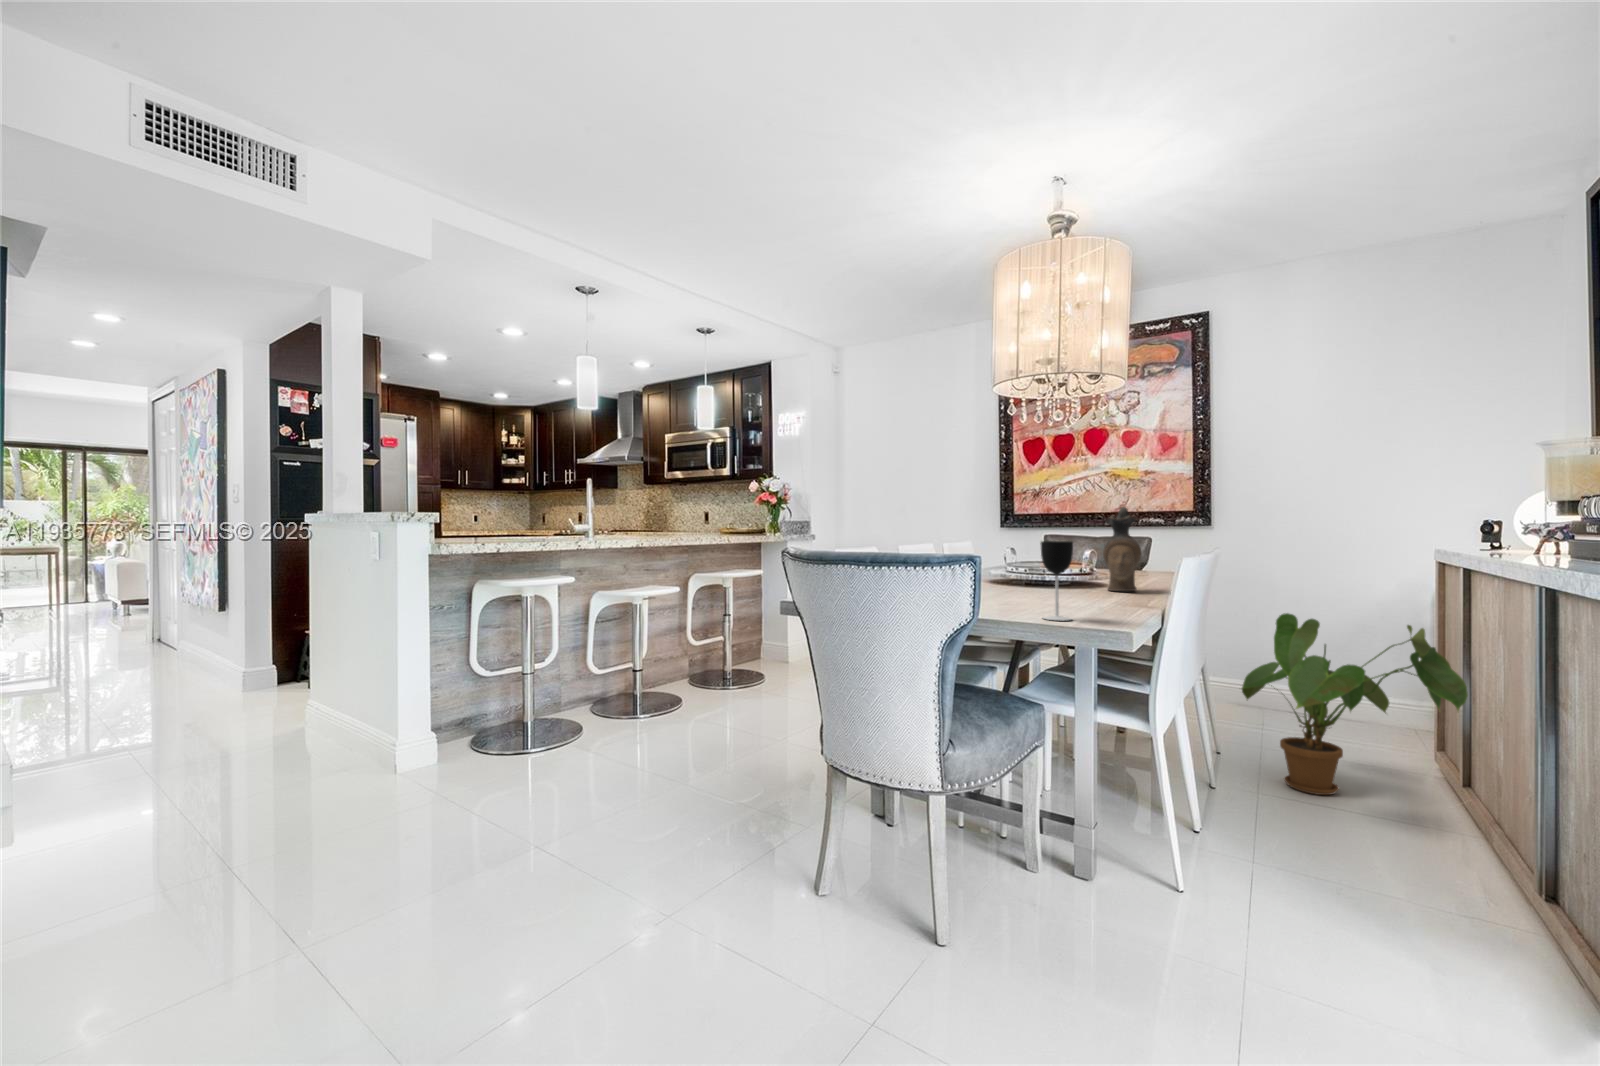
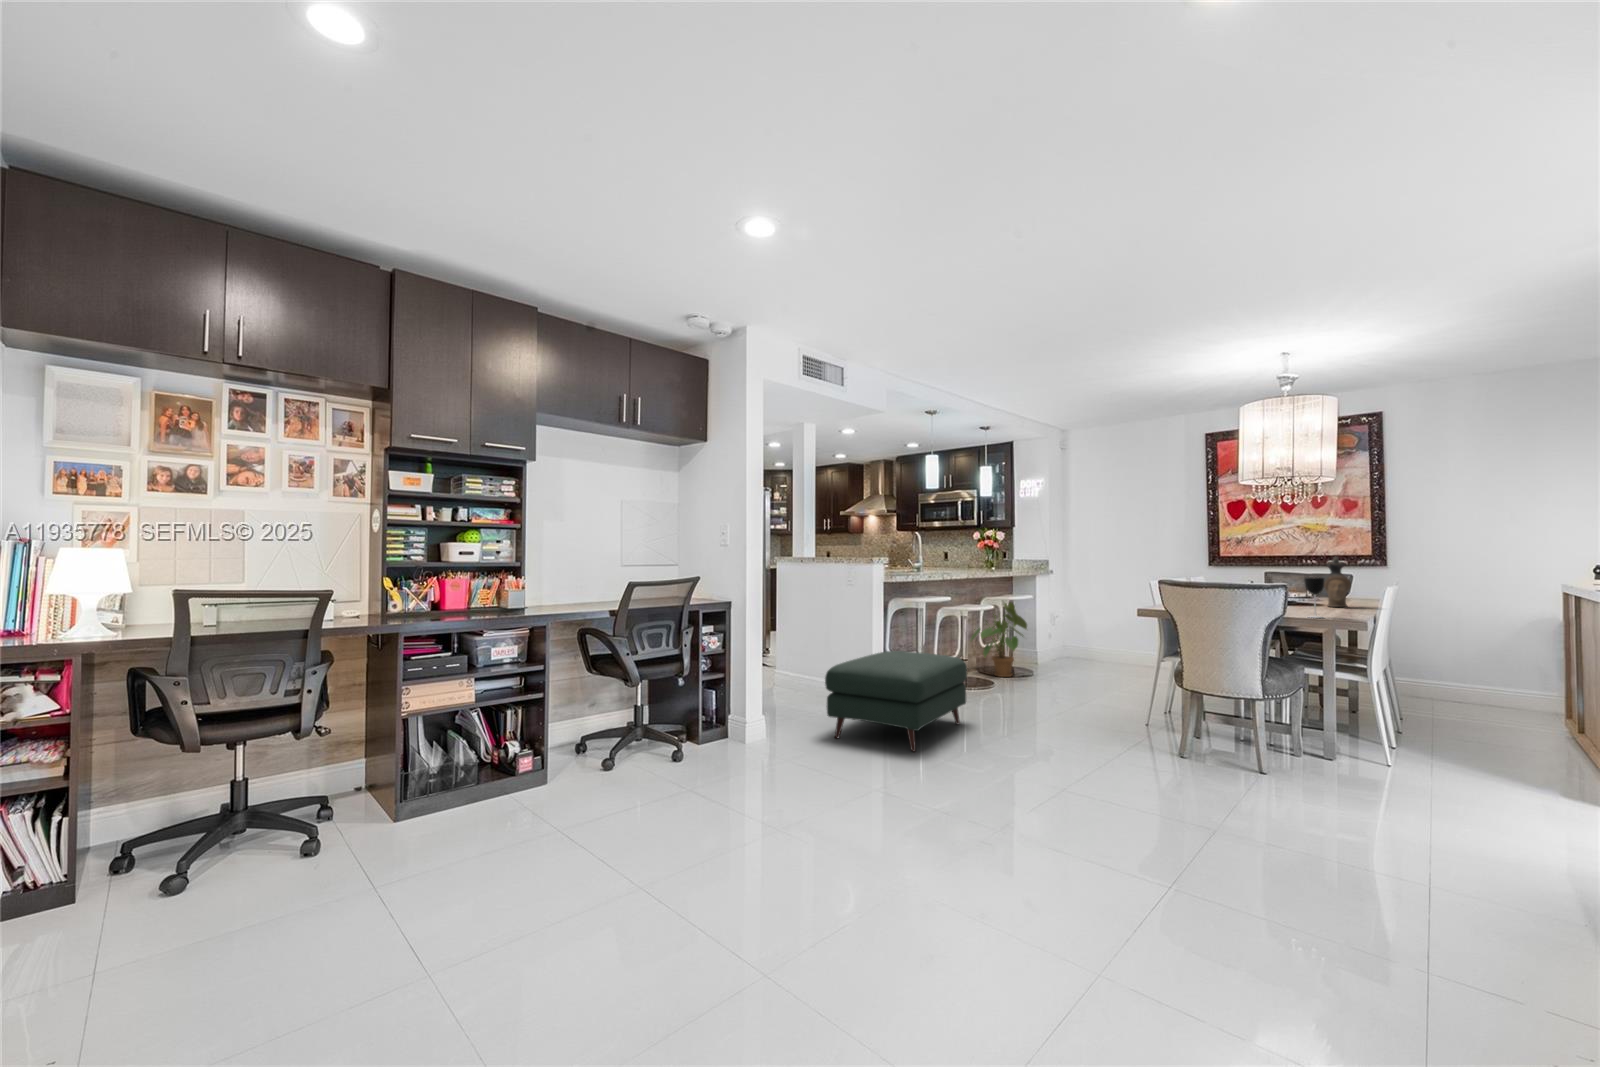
house plant: present [1241,613,1468,795] -> present [971,603,1027,677]
ottoman: none [121,682,505,929] -> present [825,651,967,752]

